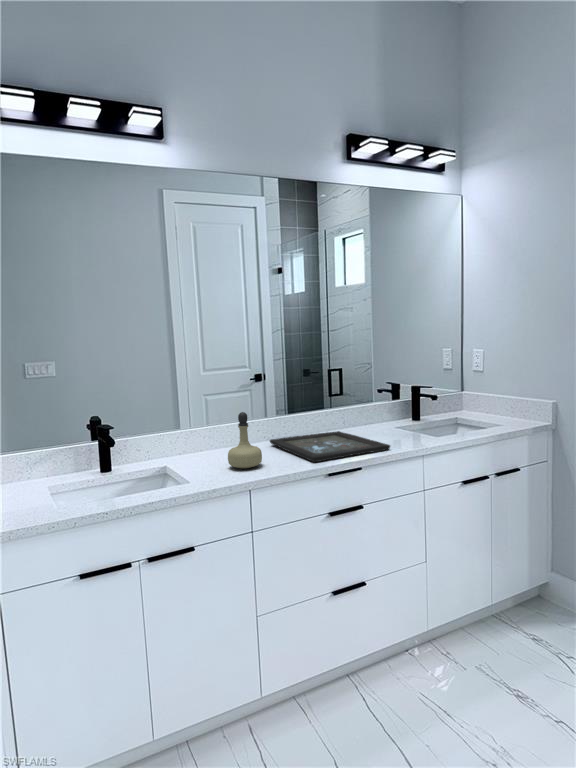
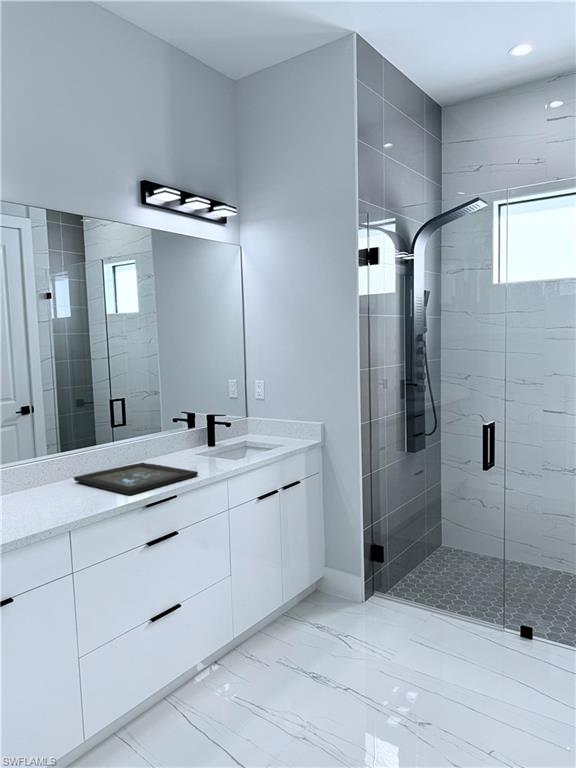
perfume bottle: present [228,412,262,469] -> none [38,451,76,509]

